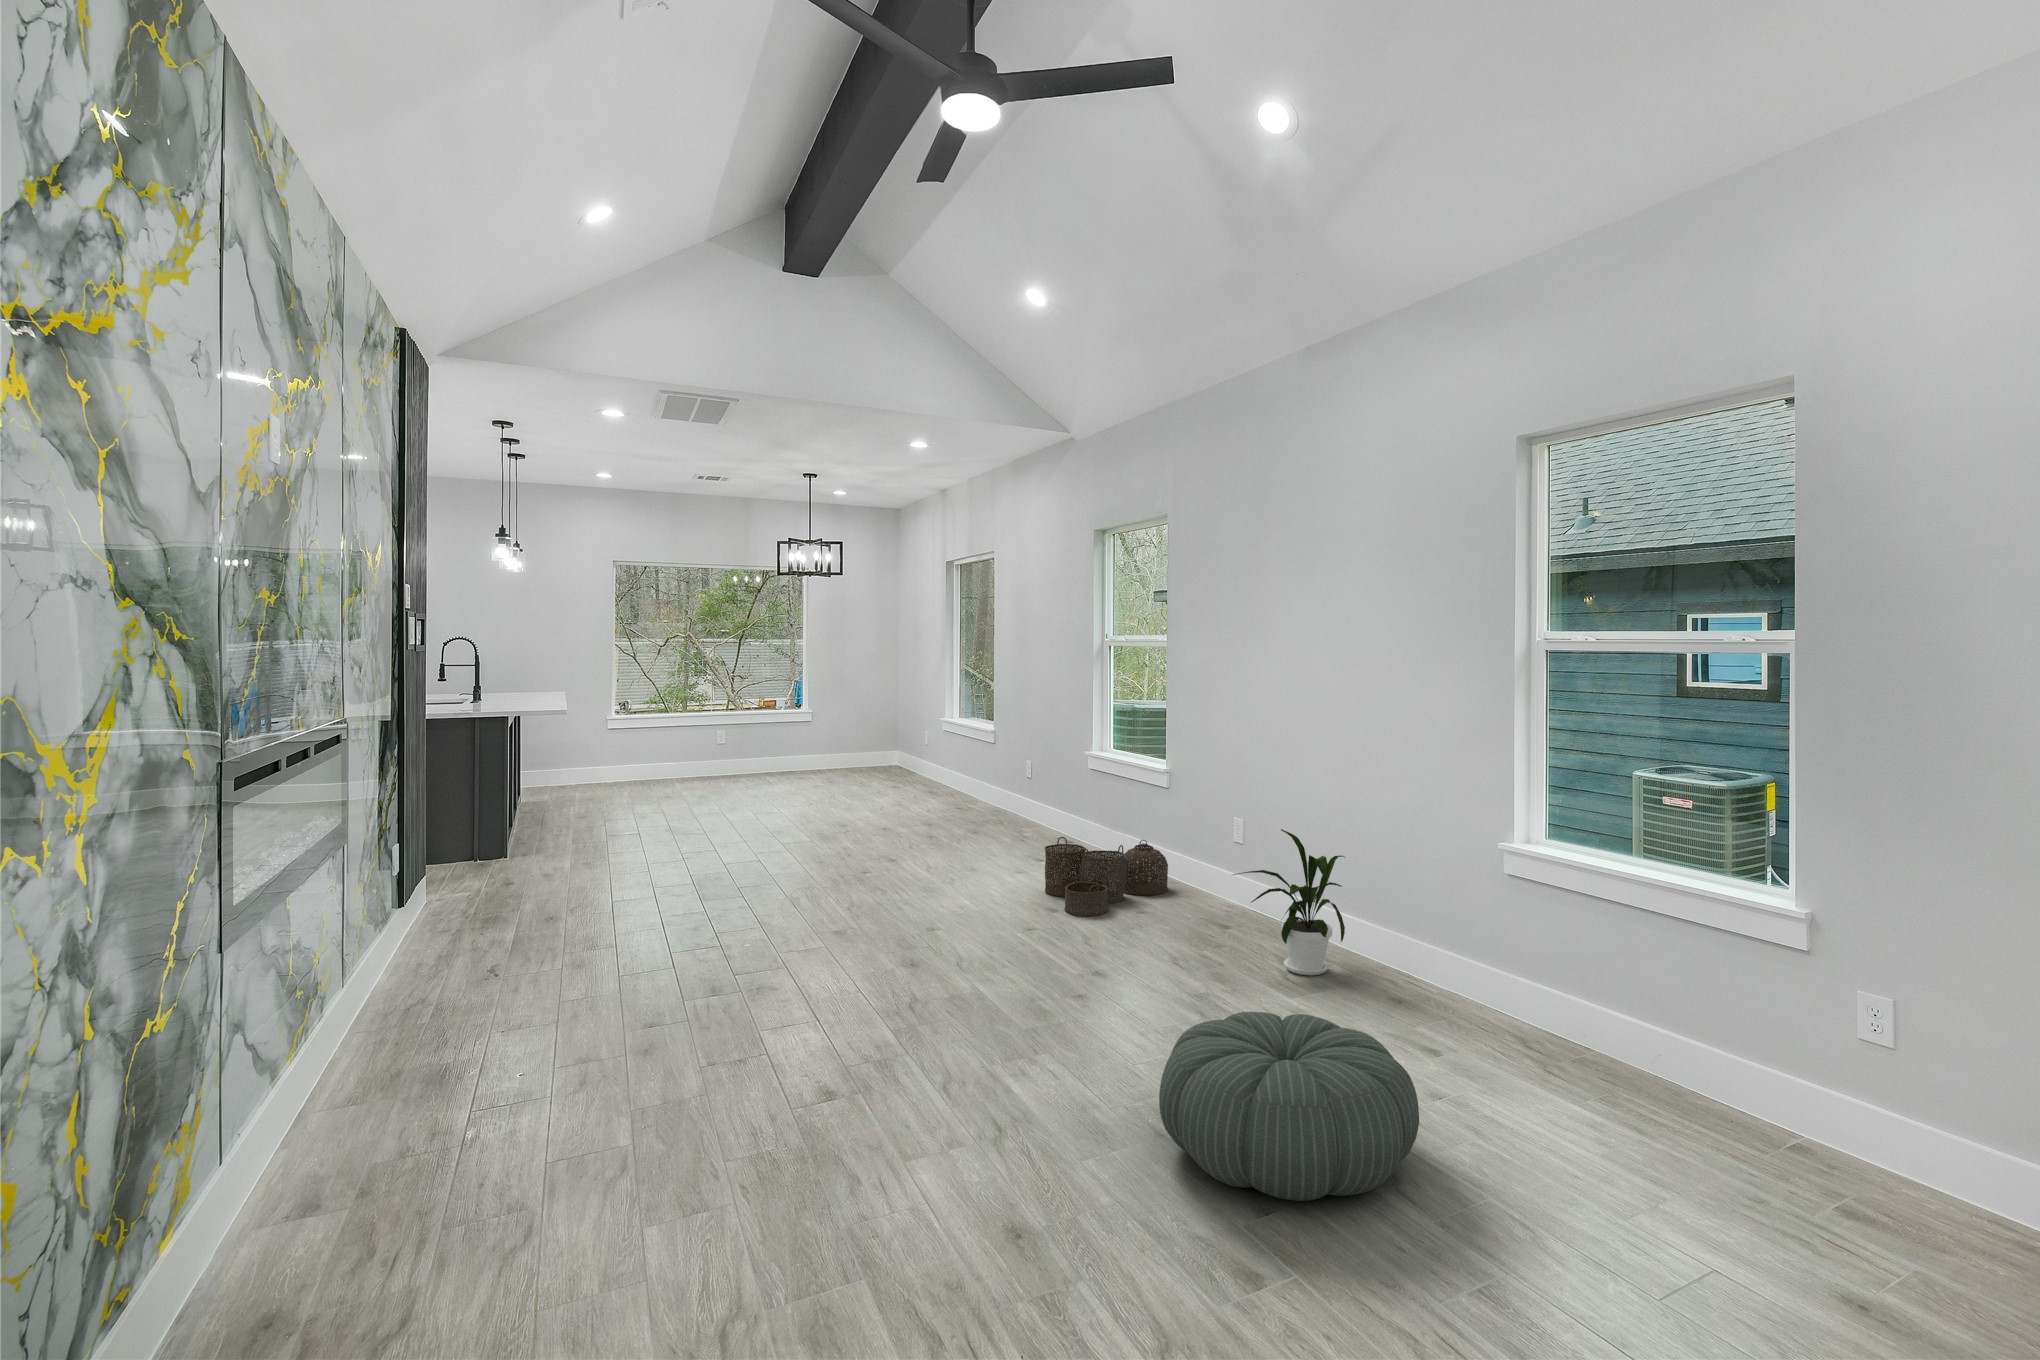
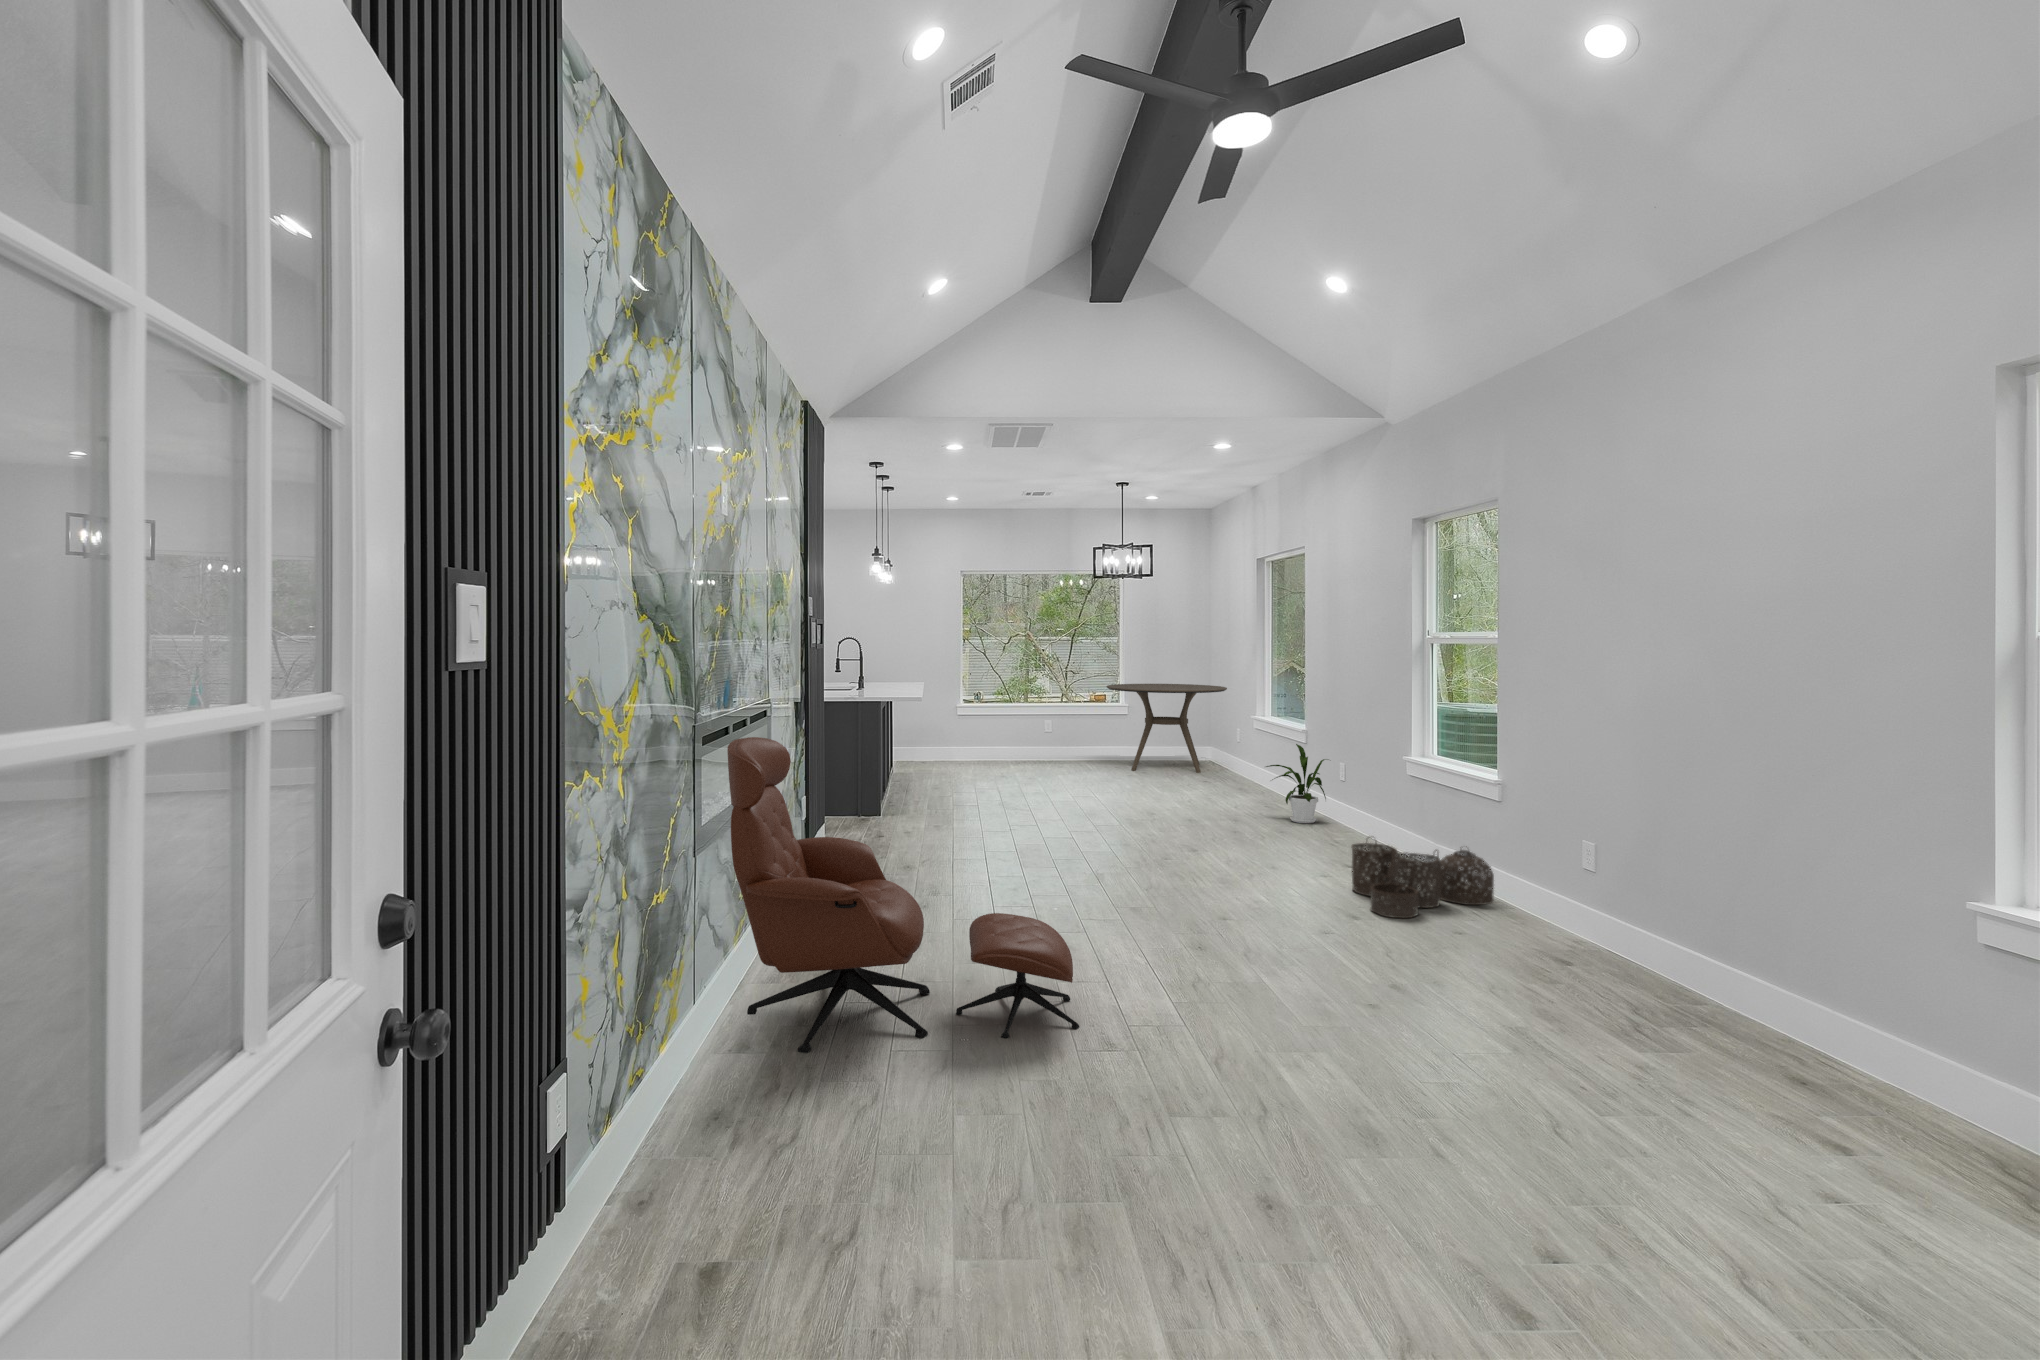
dining table: none [781,689,908,782] -> present [1107,684,1227,773]
lounge chair: none [281,773,784,1198] -> present [727,737,1079,1053]
house plant: present [1233,829,1345,975] -> present [1266,744,1326,823]
pouf: present [1159,1012,1419,1201] -> none [1429,1023,1747,1228]

